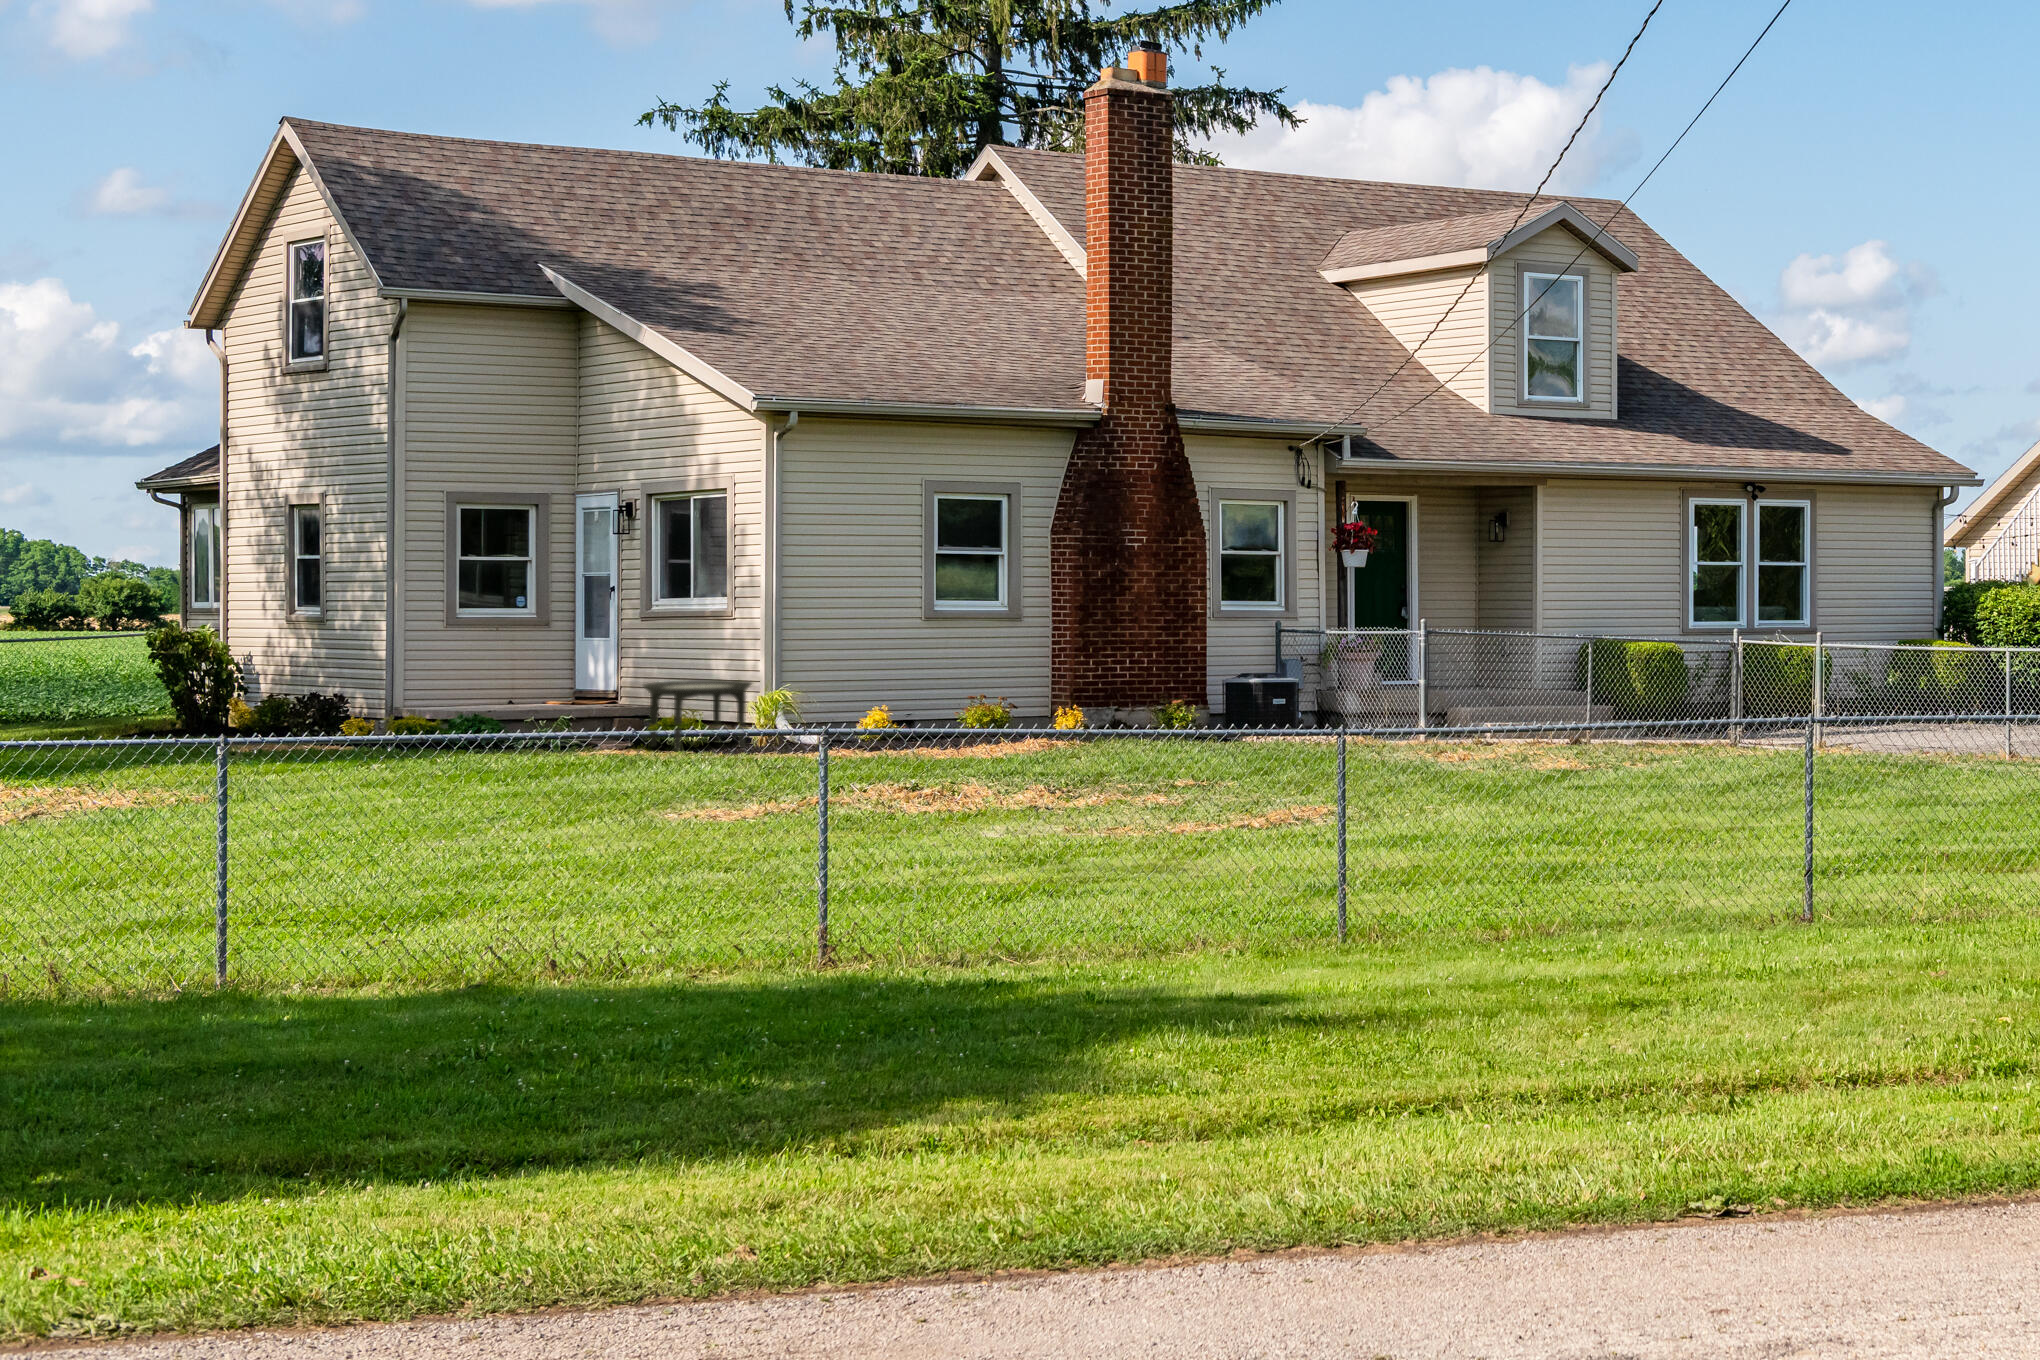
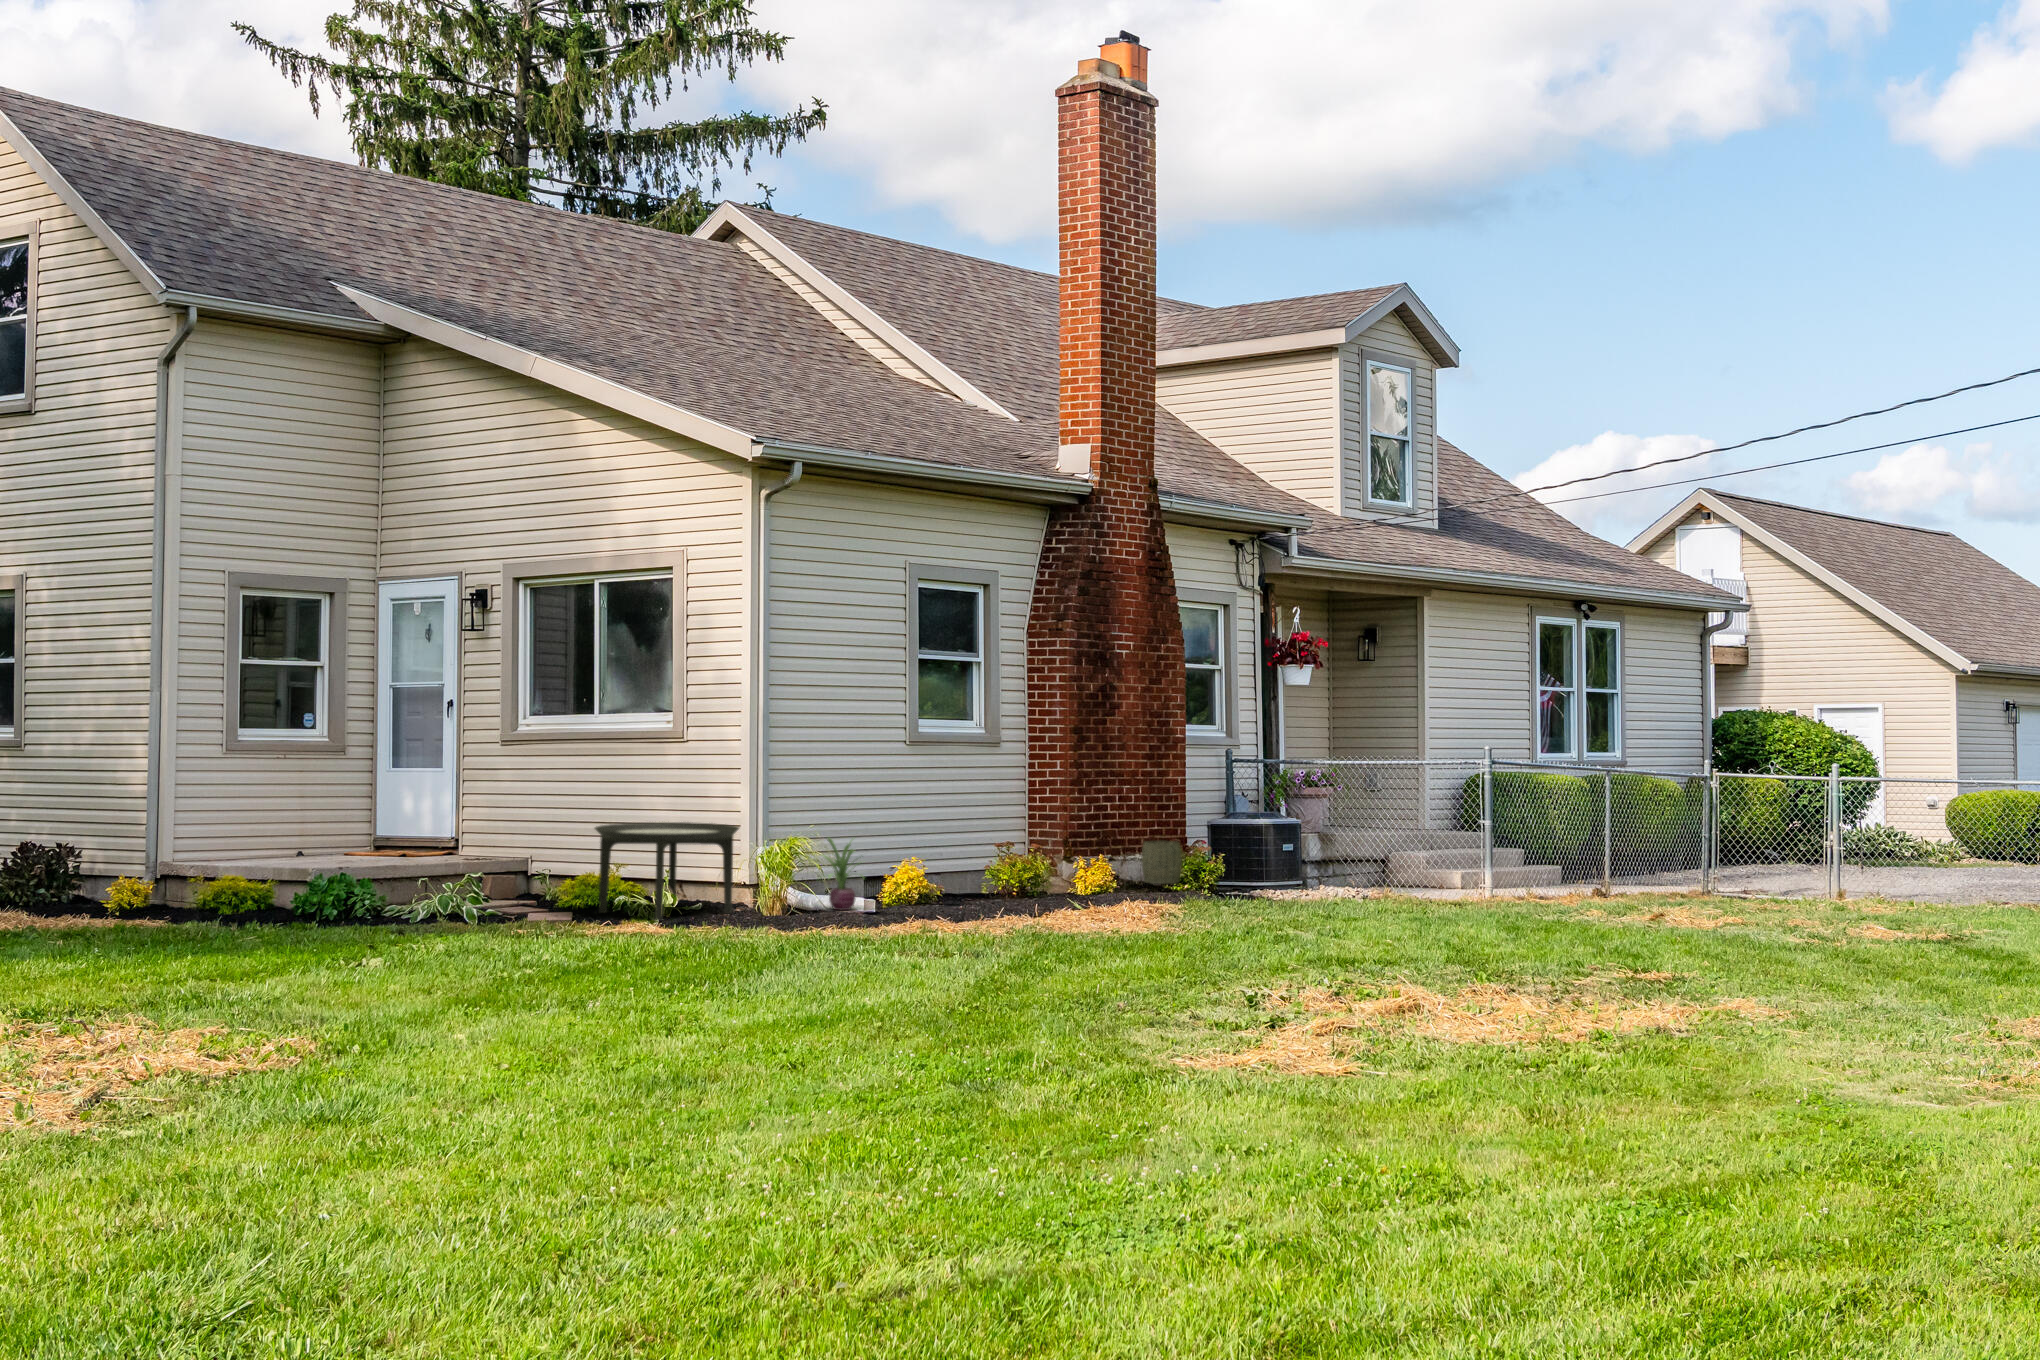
decorative plant: none [804,691,864,746] -> present [823,838,863,910]
woven basket: none [1146,695,1178,729] -> present [1142,841,1182,884]

